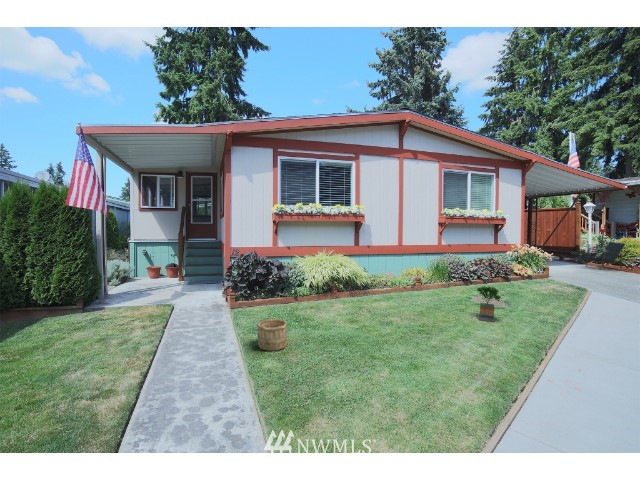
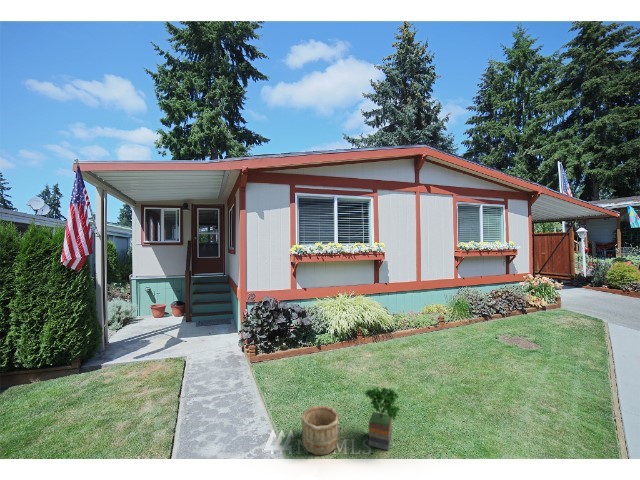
lounge chair: present [584,242,625,270] -> none [582,268,622,296]
potted tree: present [477,286,501,322] -> present [365,387,400,450]

